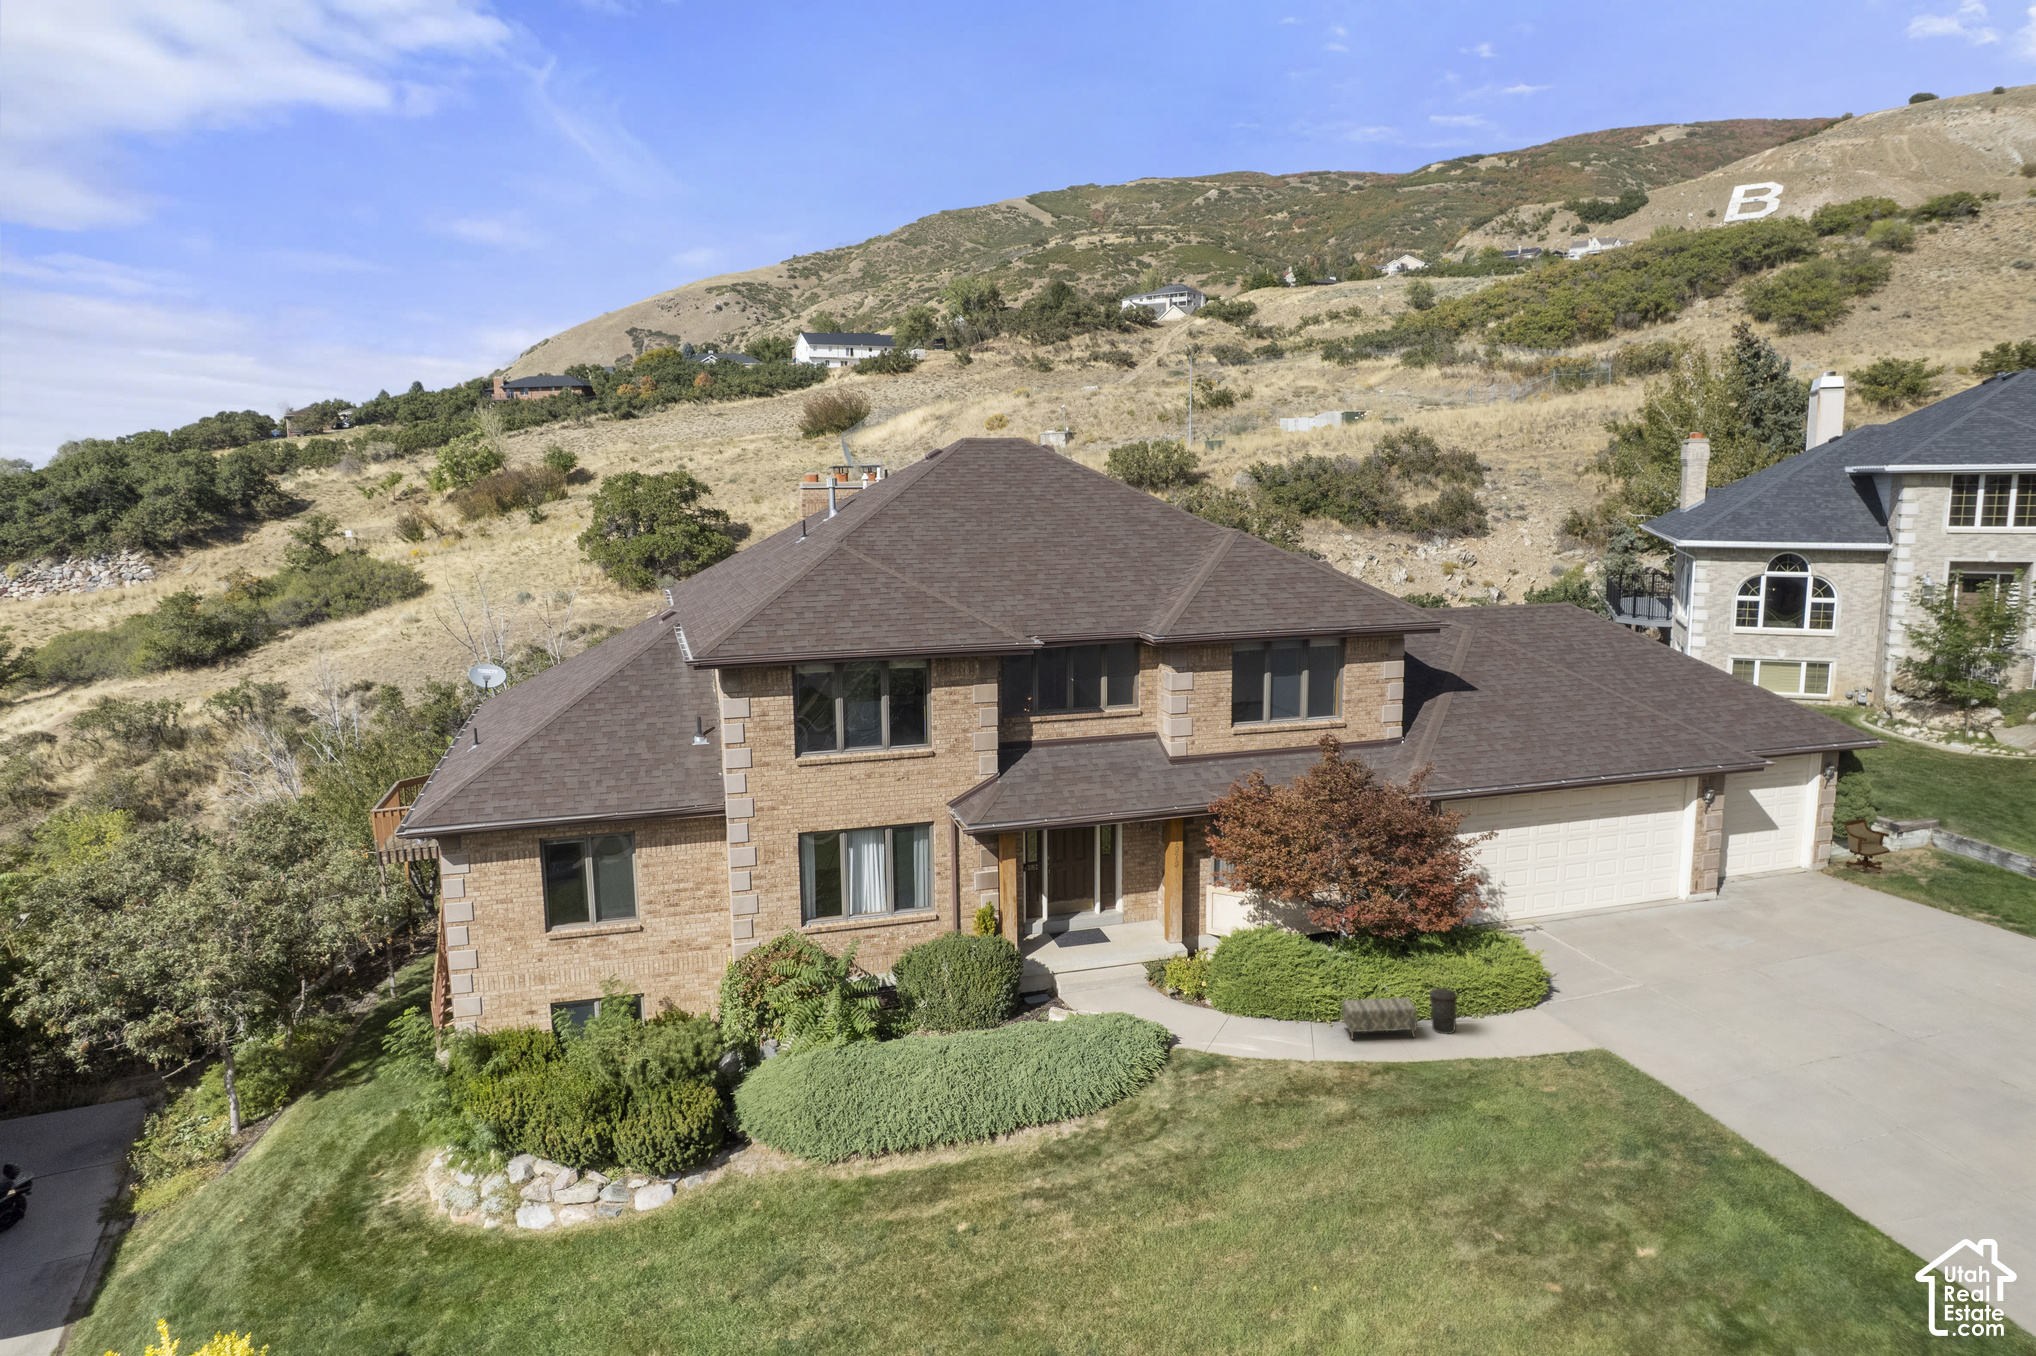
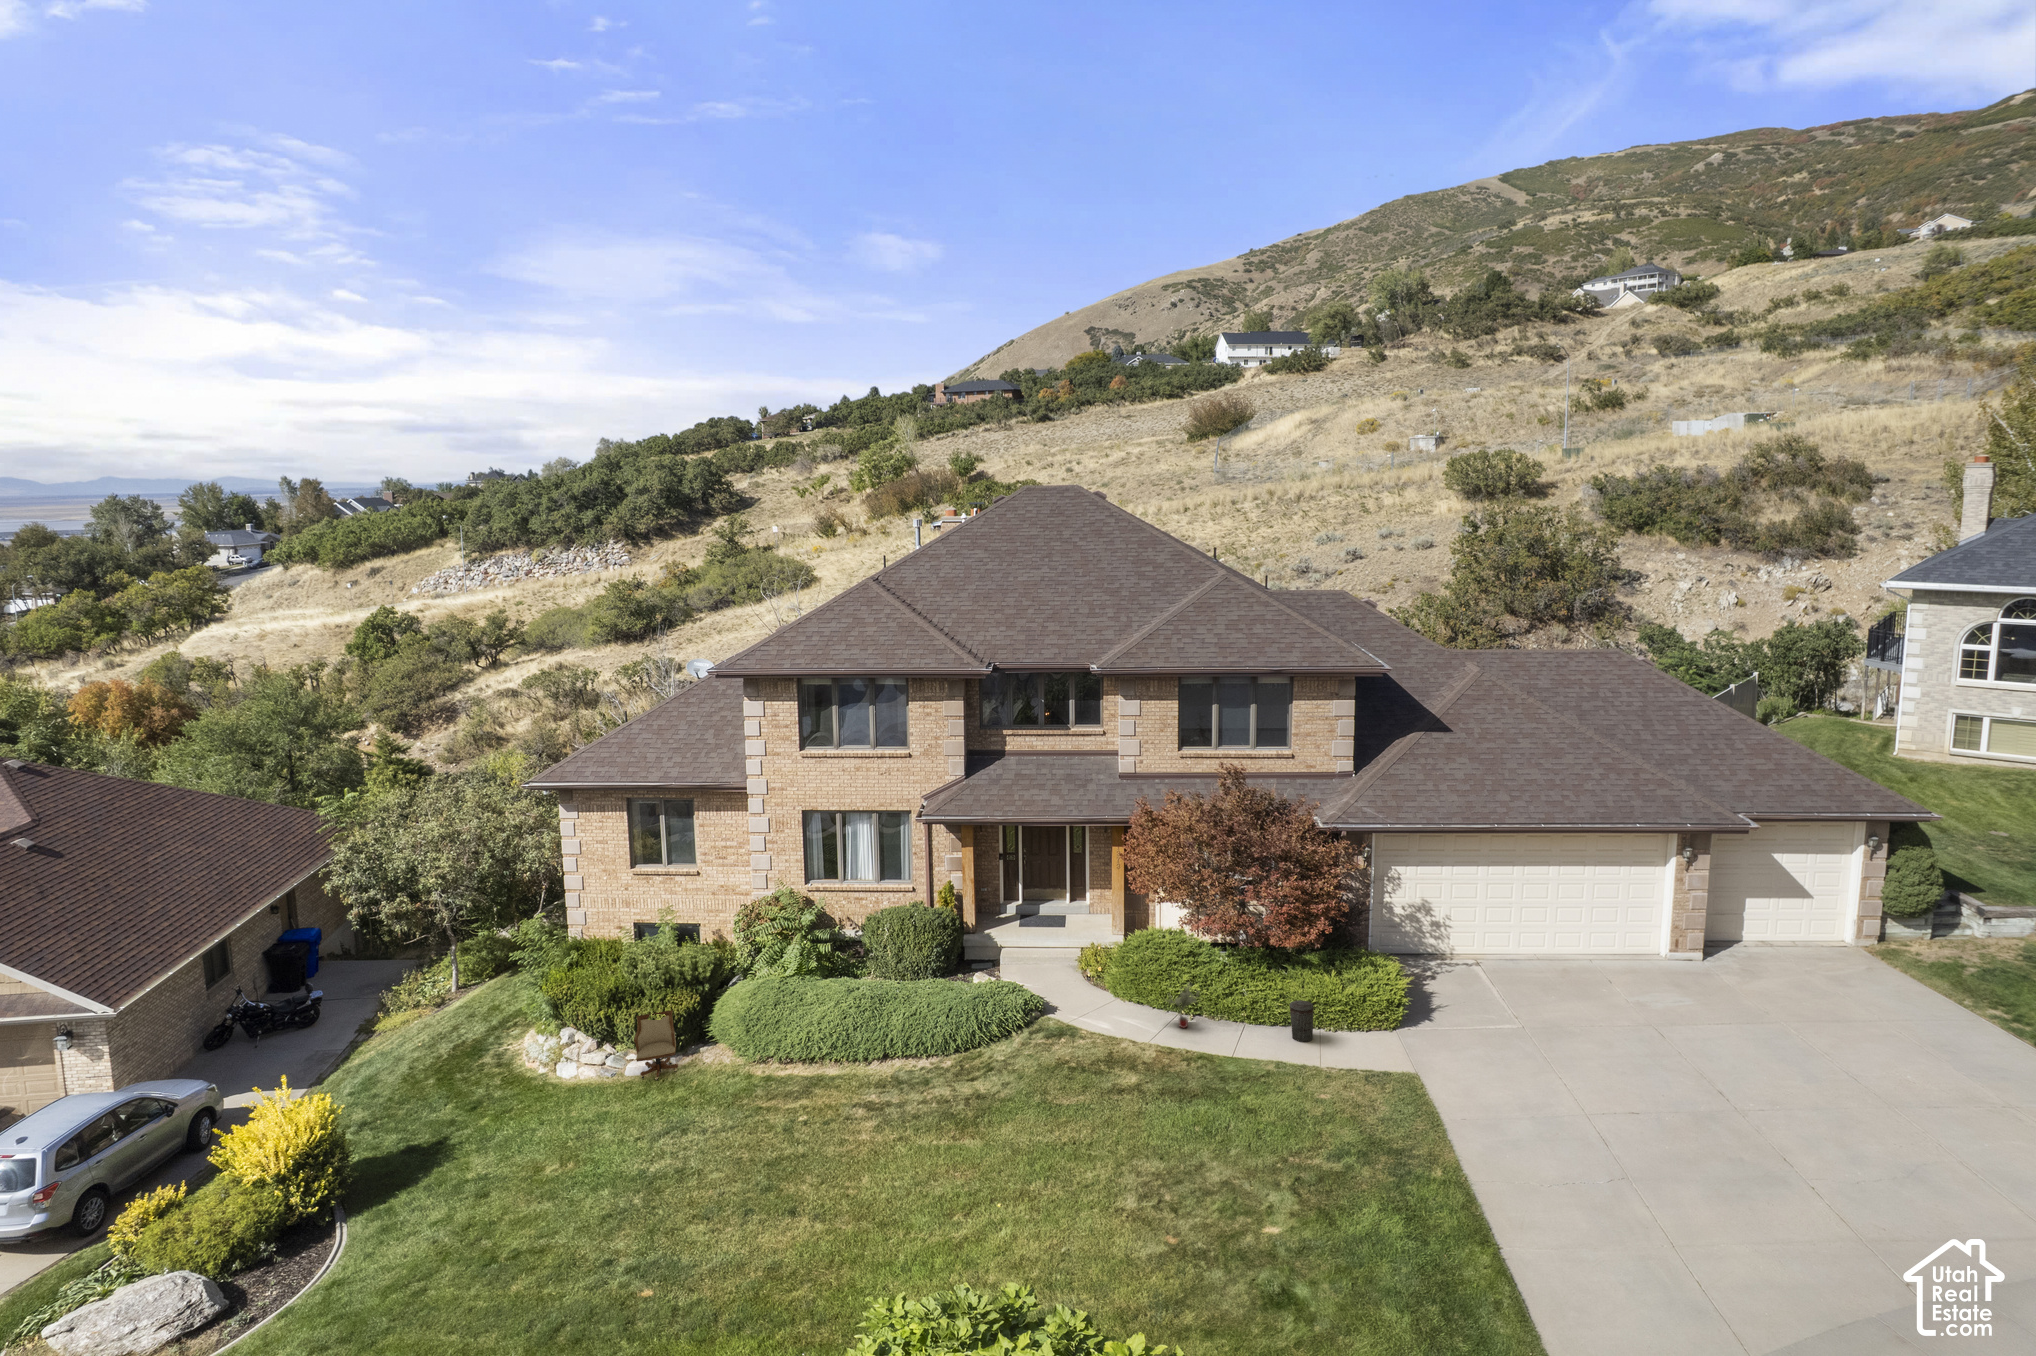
chair: present [1843,819,1890,873] -> present [634,1010,678,1080]
potted tree: none [1289,984,1333,1038] -> present [1166,983,1199,1028]
bench: present [1342,997,1417,1040] -> none [1210,998,1274,1041]

